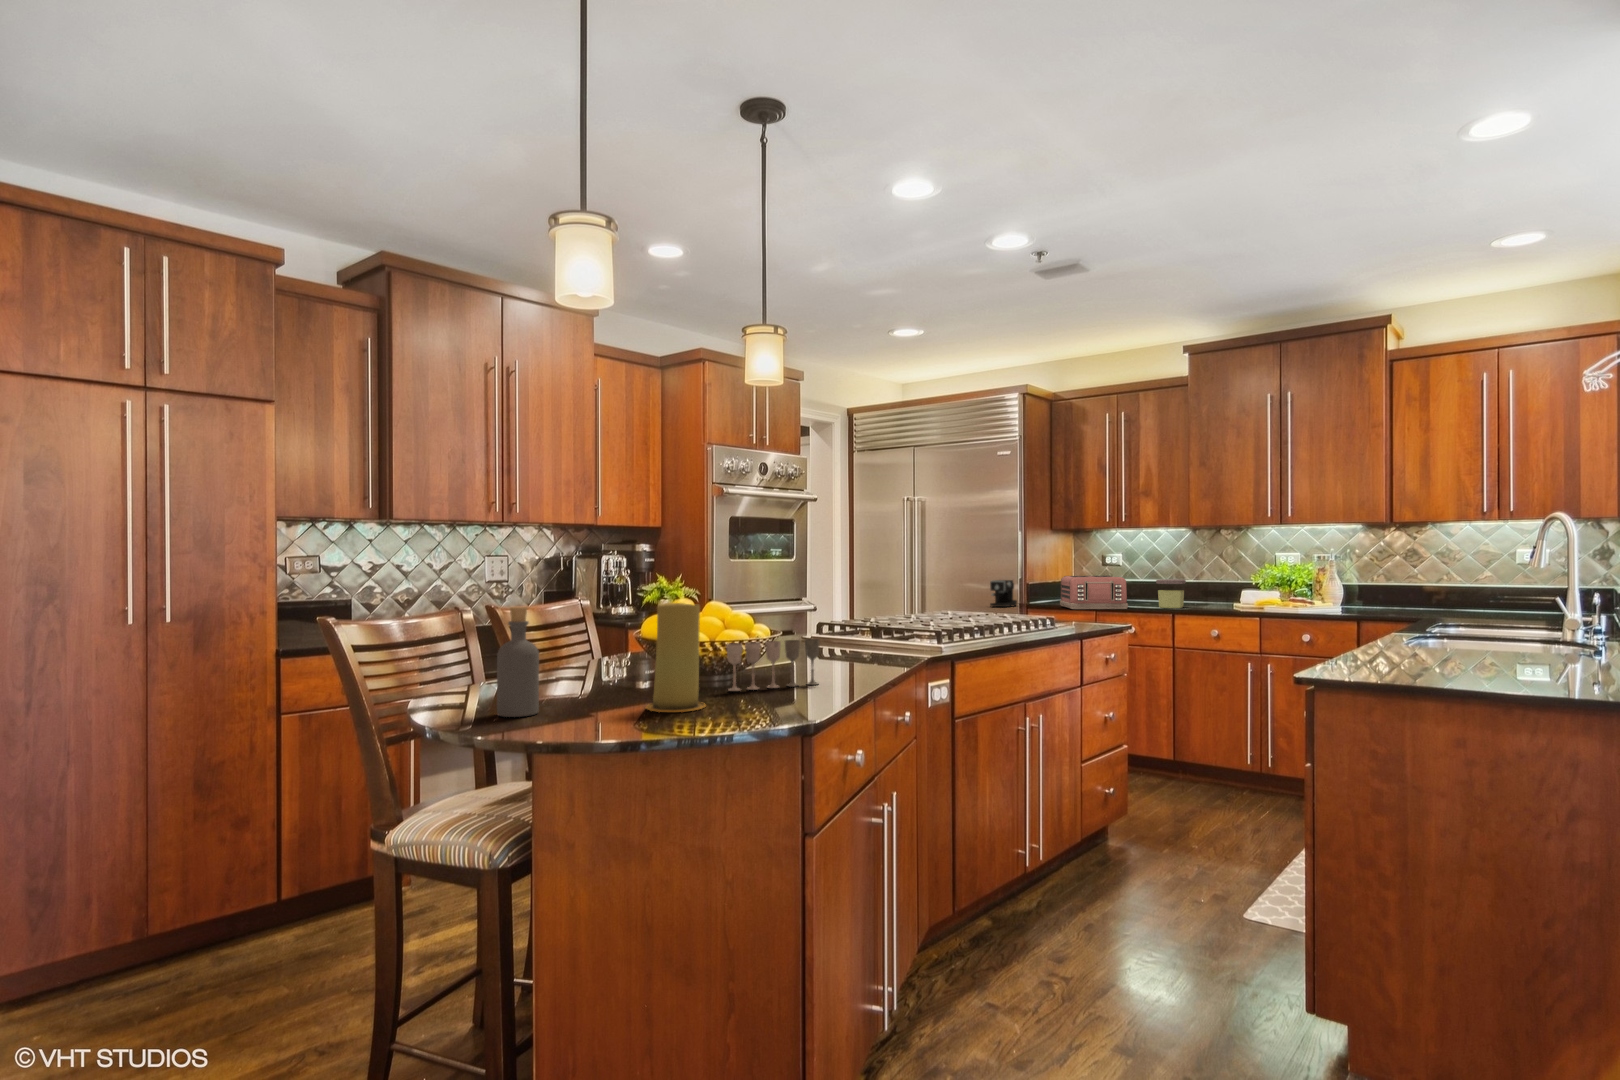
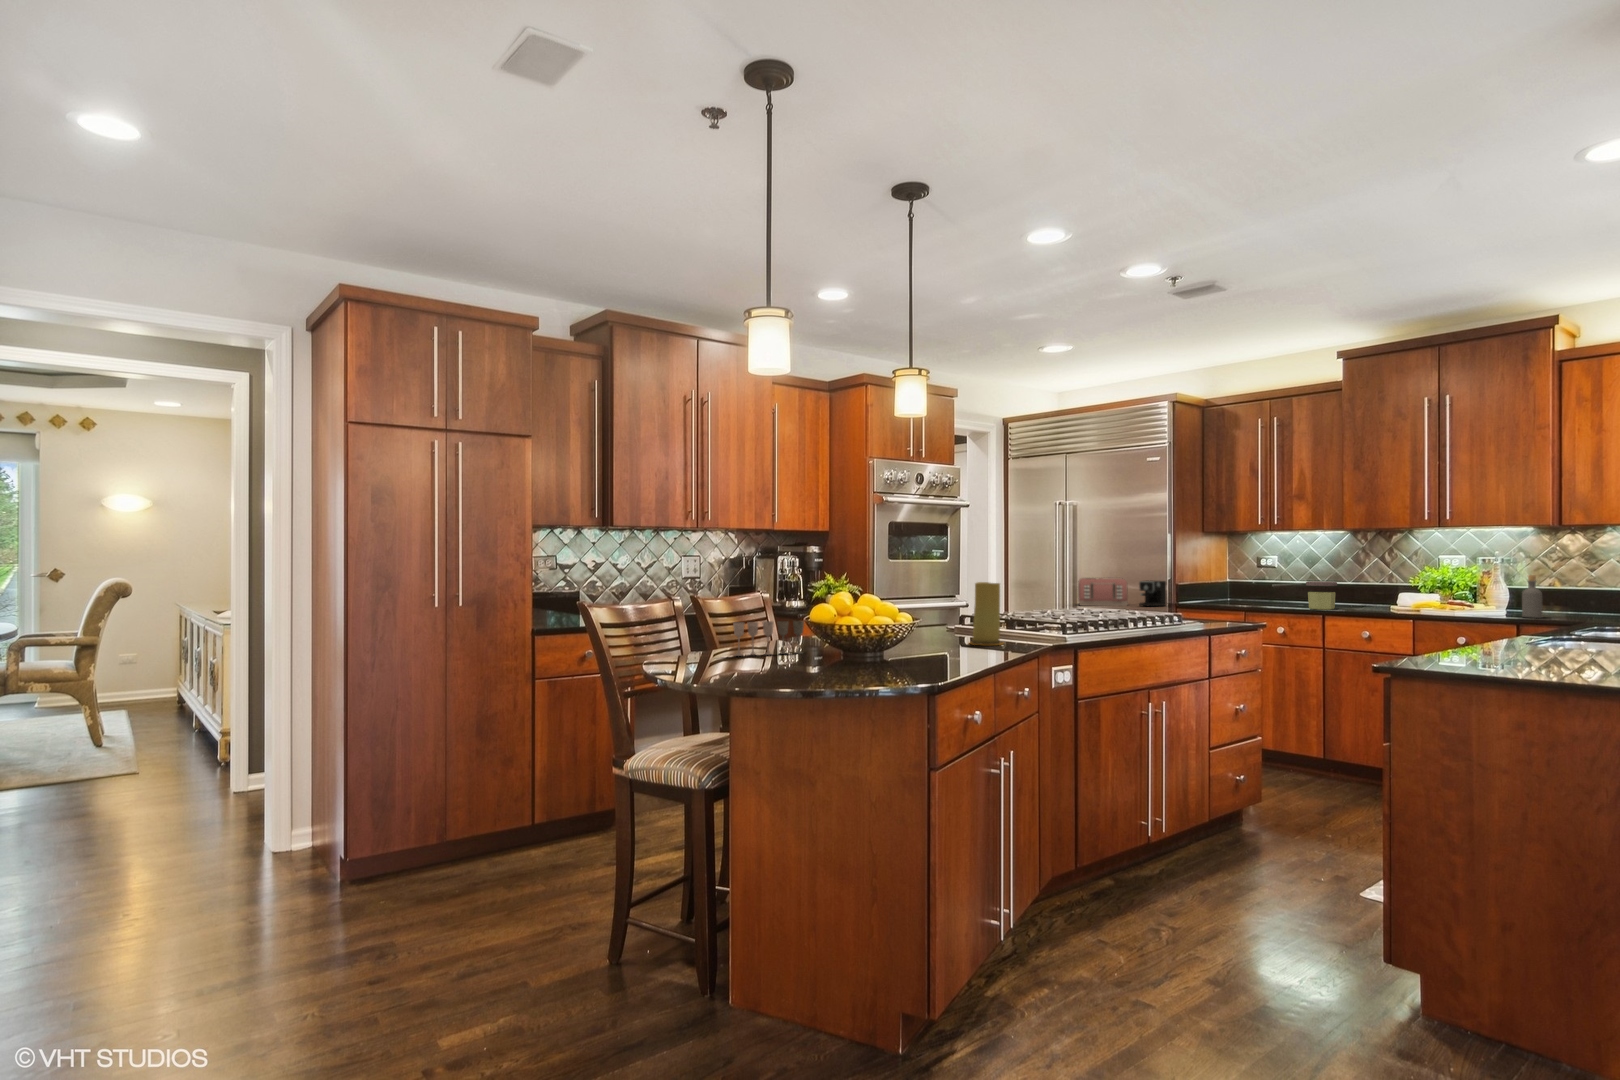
toaster: present [1060,576,1128,609] -> present [1078,578,1128,606]
candle: present [646,603,705,712] -> present [969,582,1003,645]
bottle: present [497,607,539,717] -> present [1522,575,1543,618]
wine glass: present [727,639,820,691] -> present [733,621,804,656]

